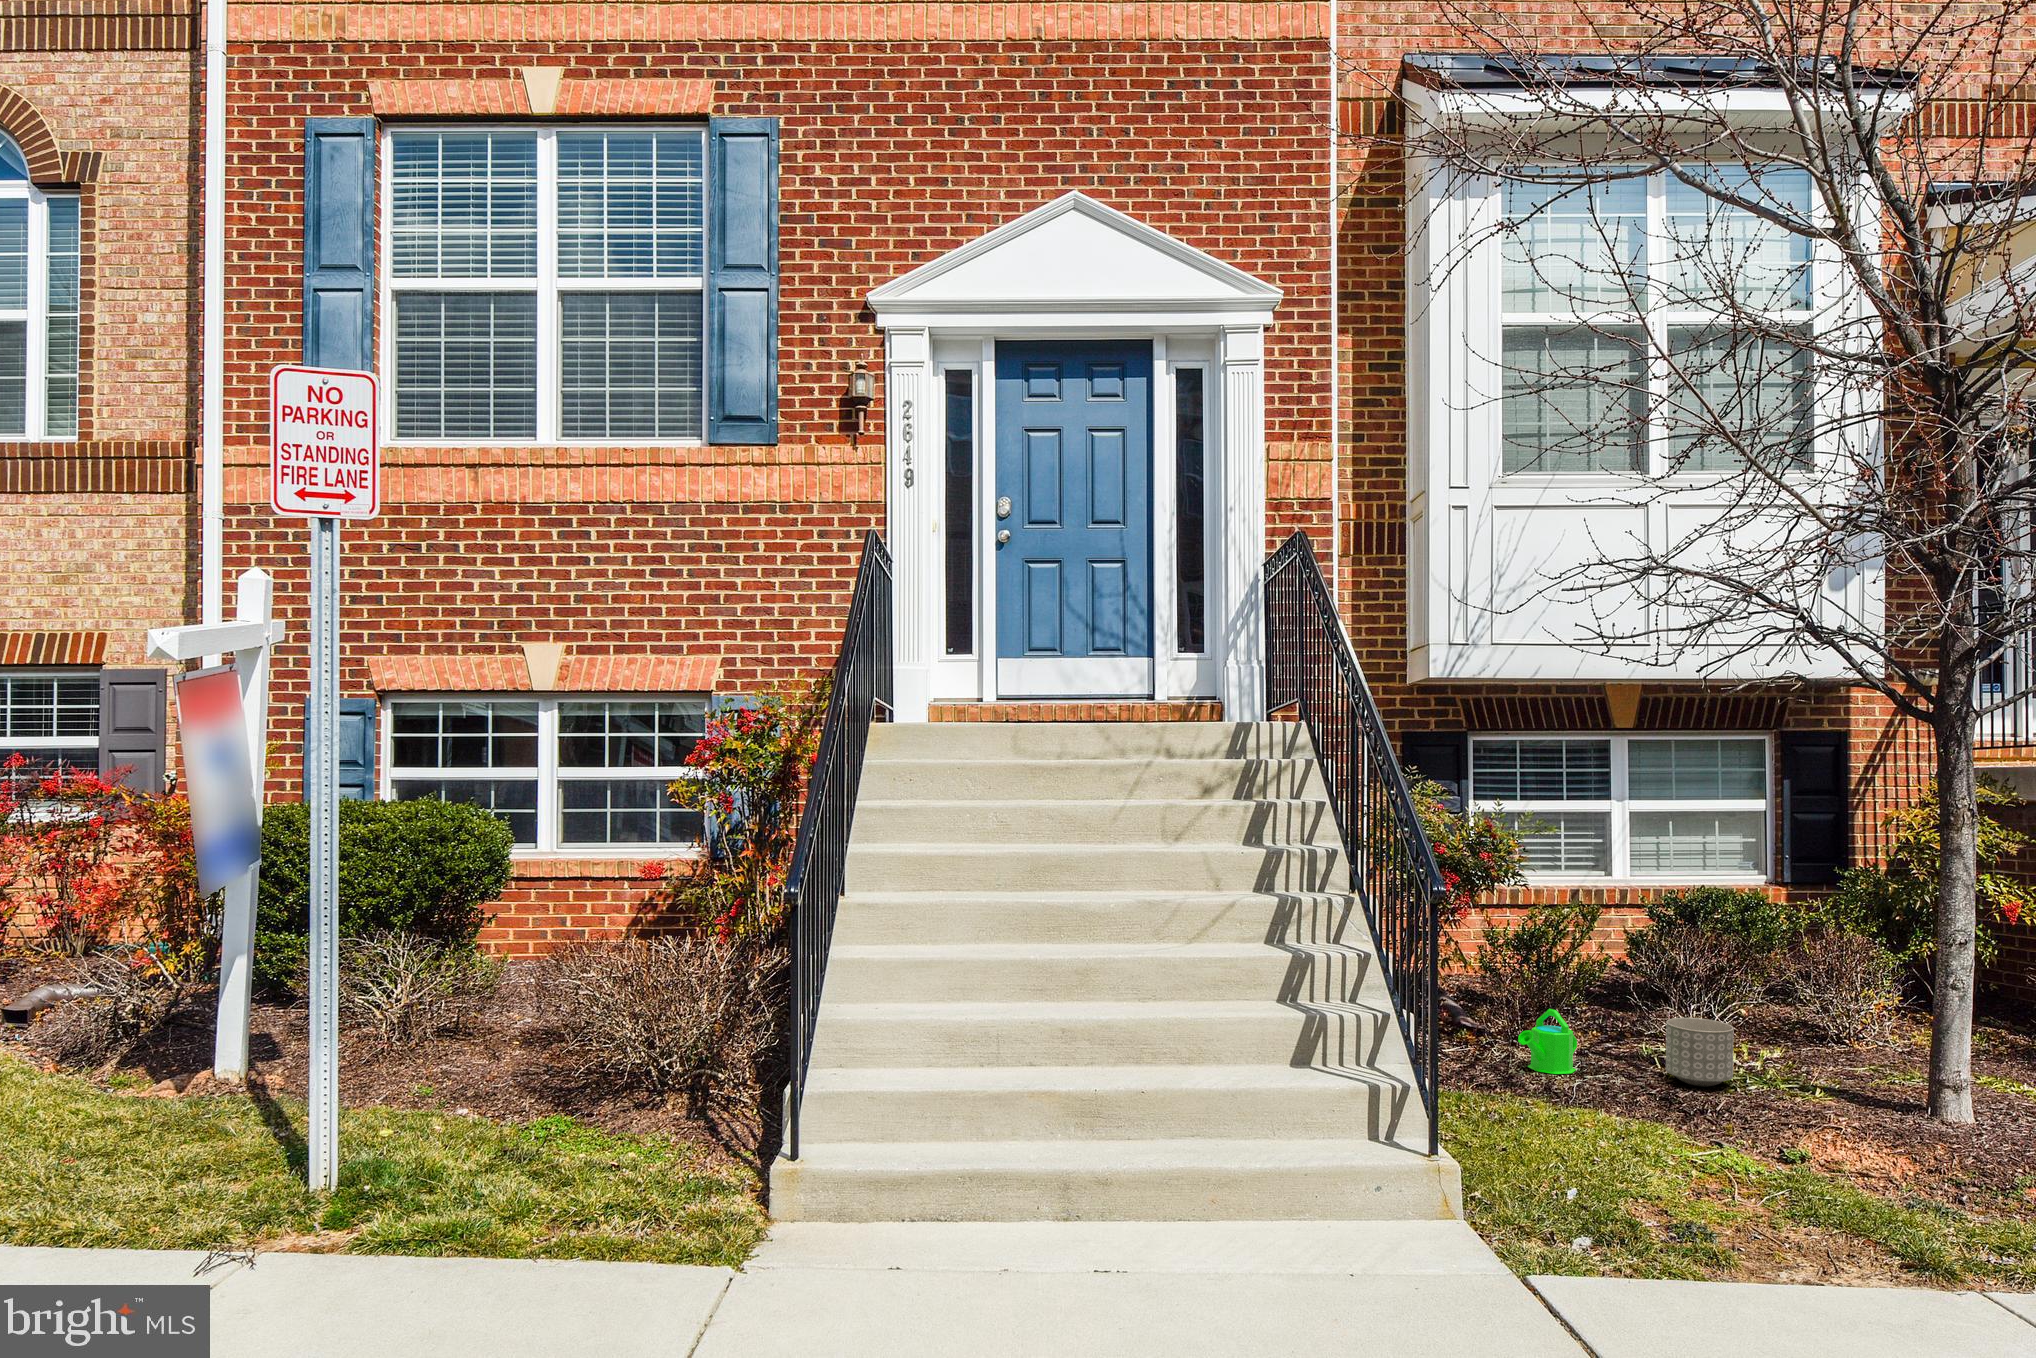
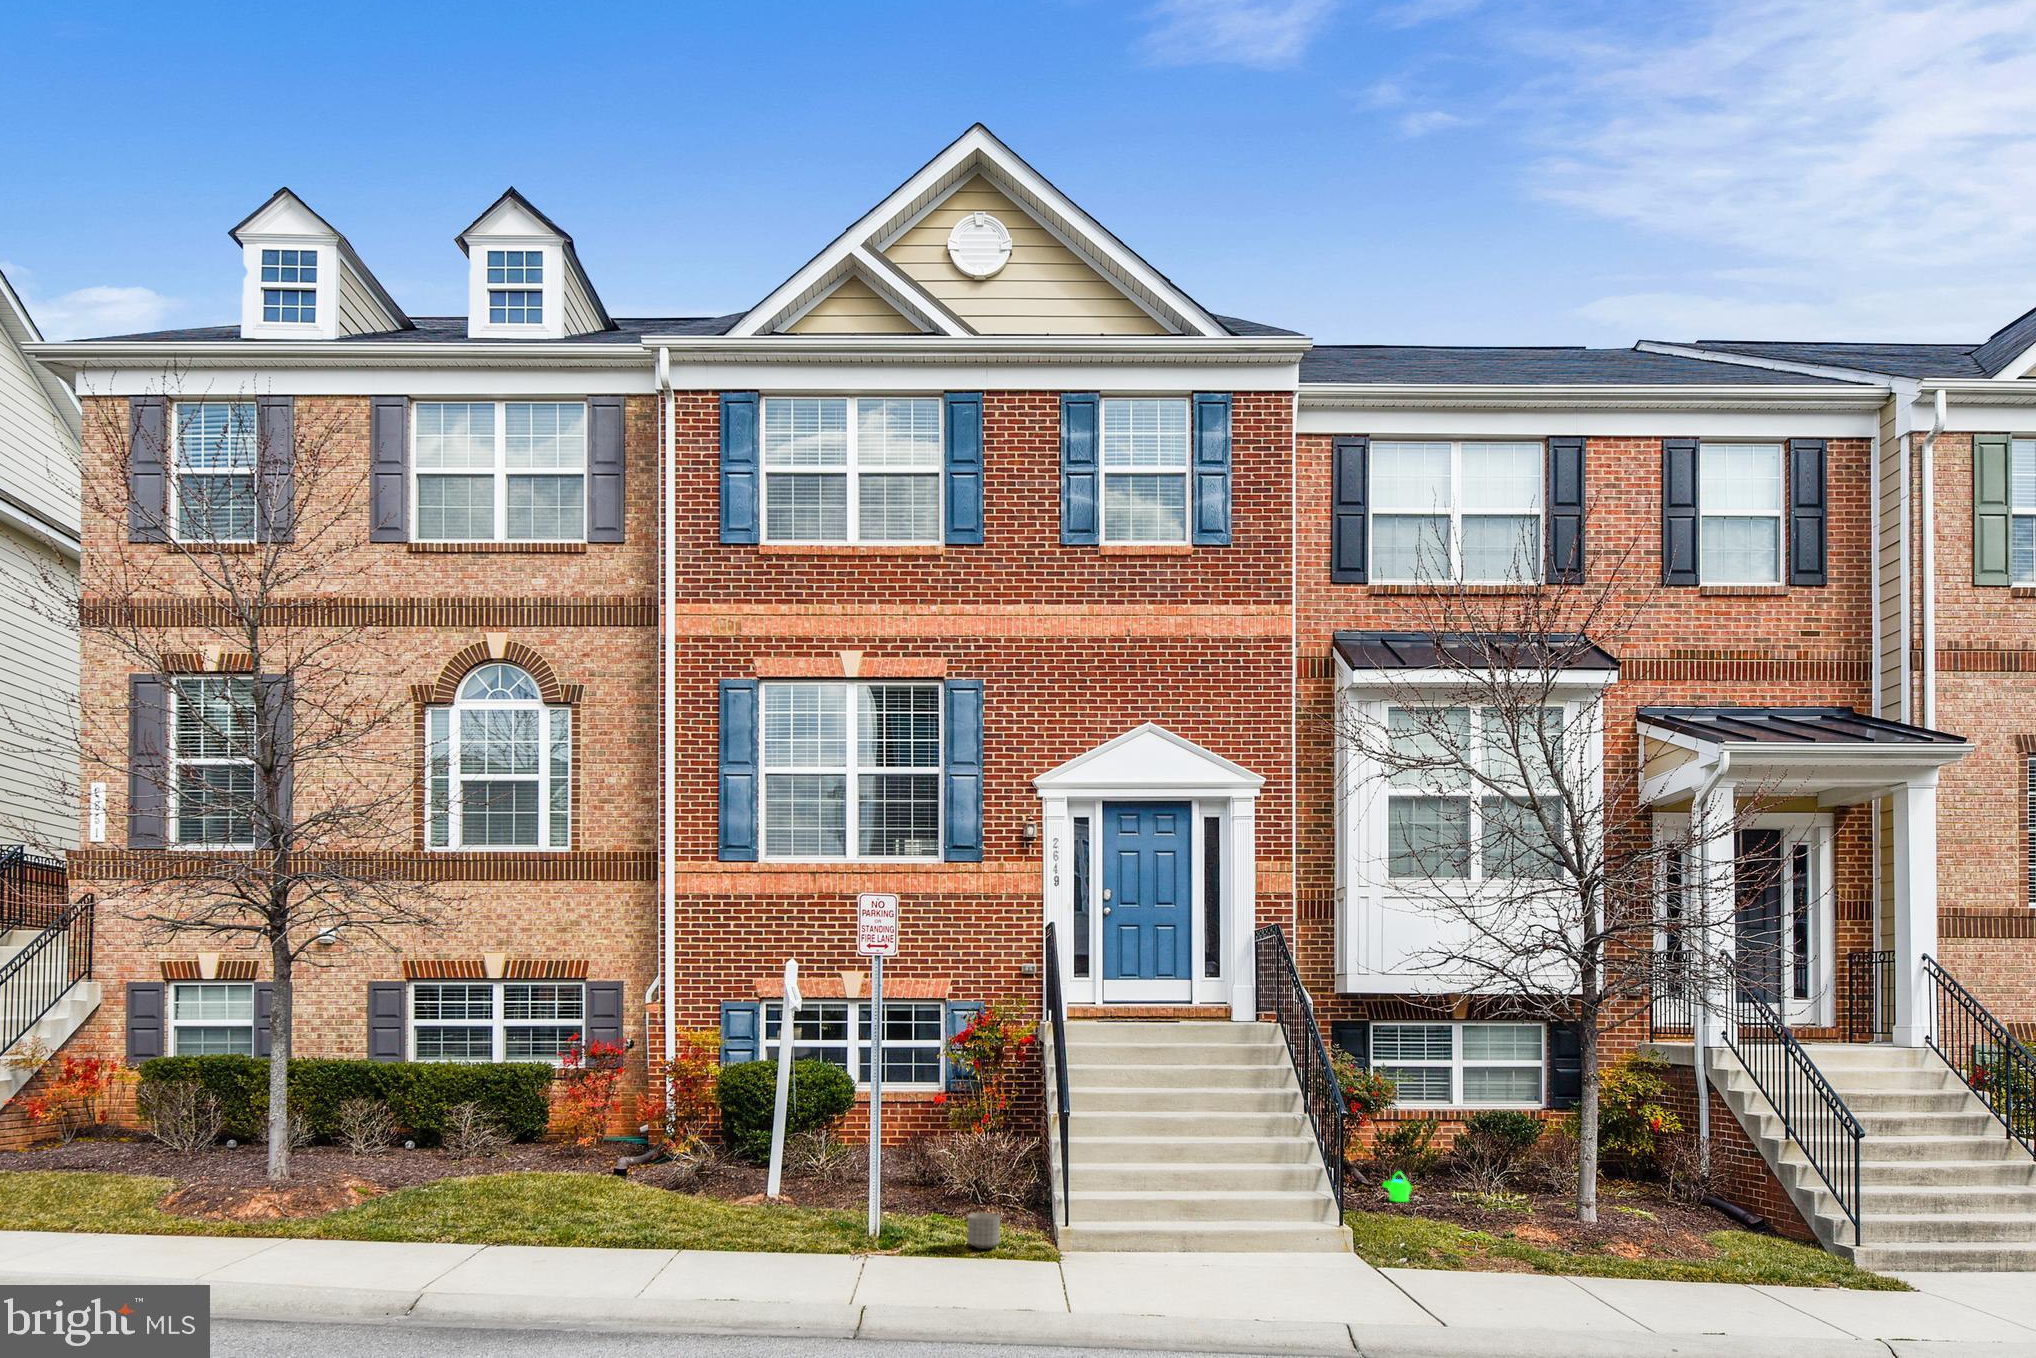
planter: present [1666,1018,1734,1086] -> present [967,1213,1000,1249]

